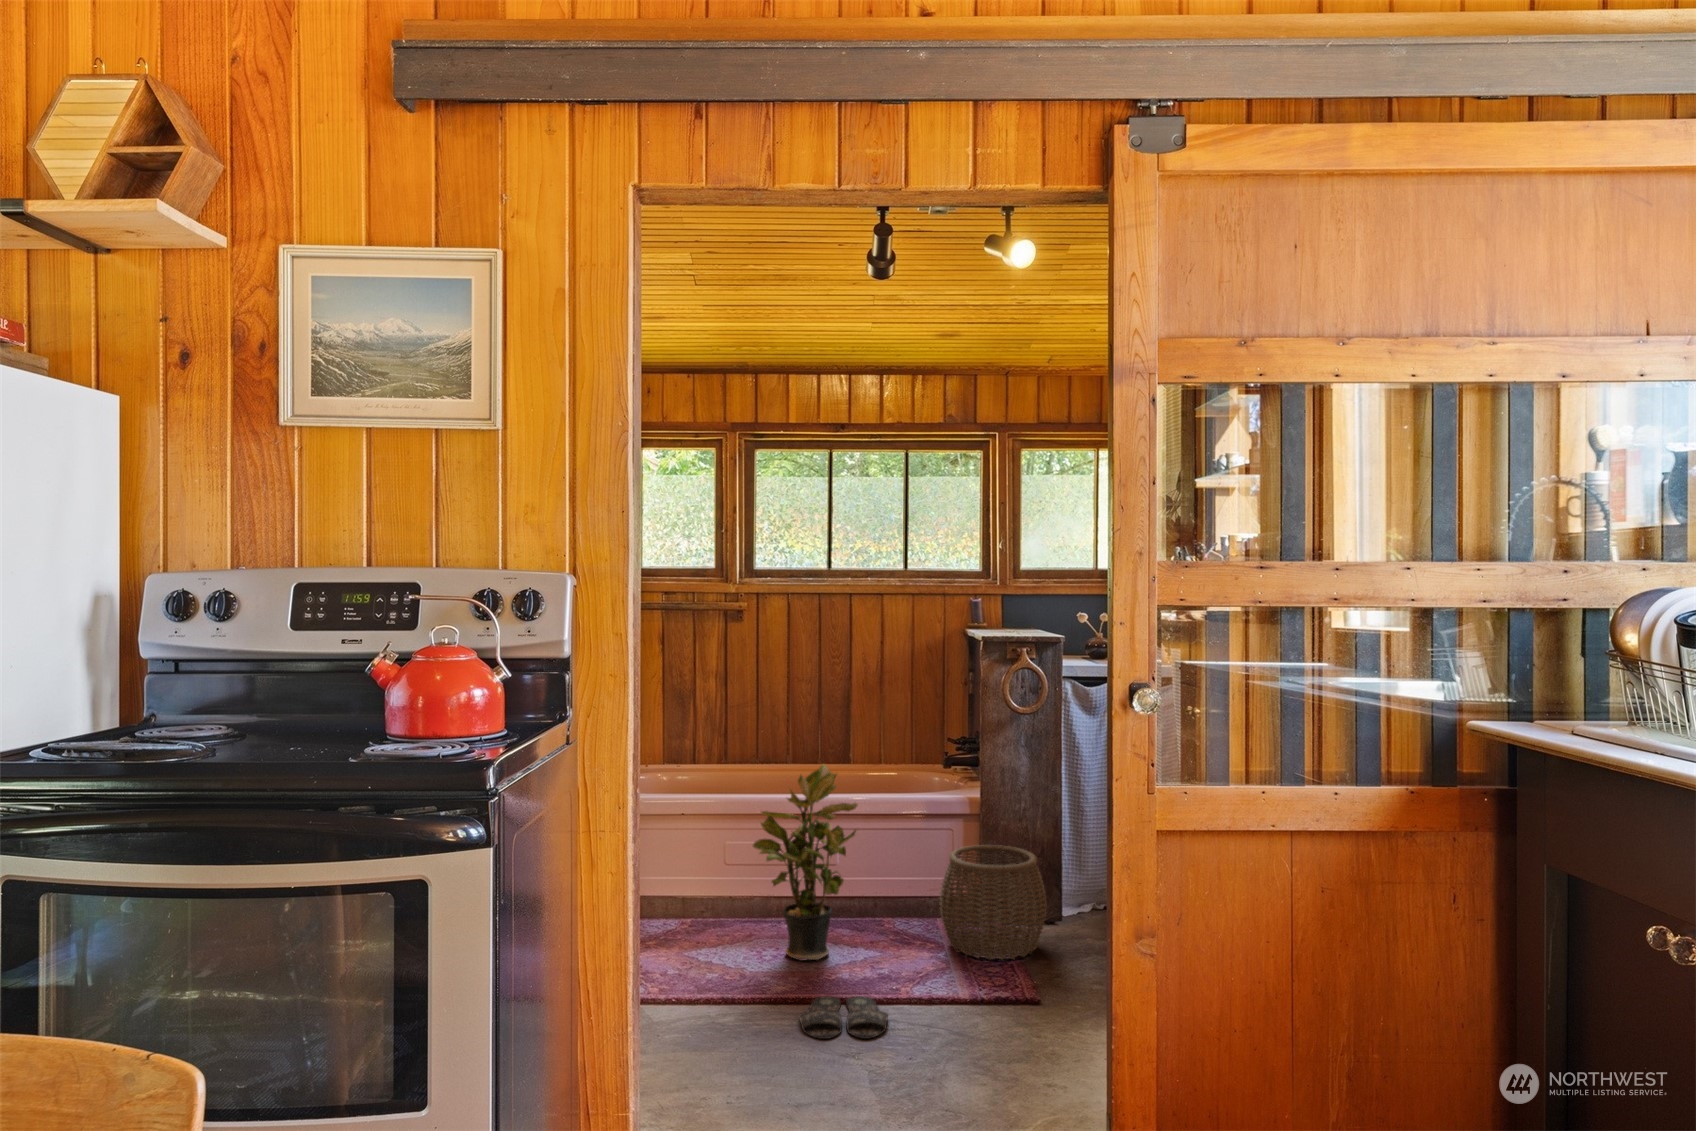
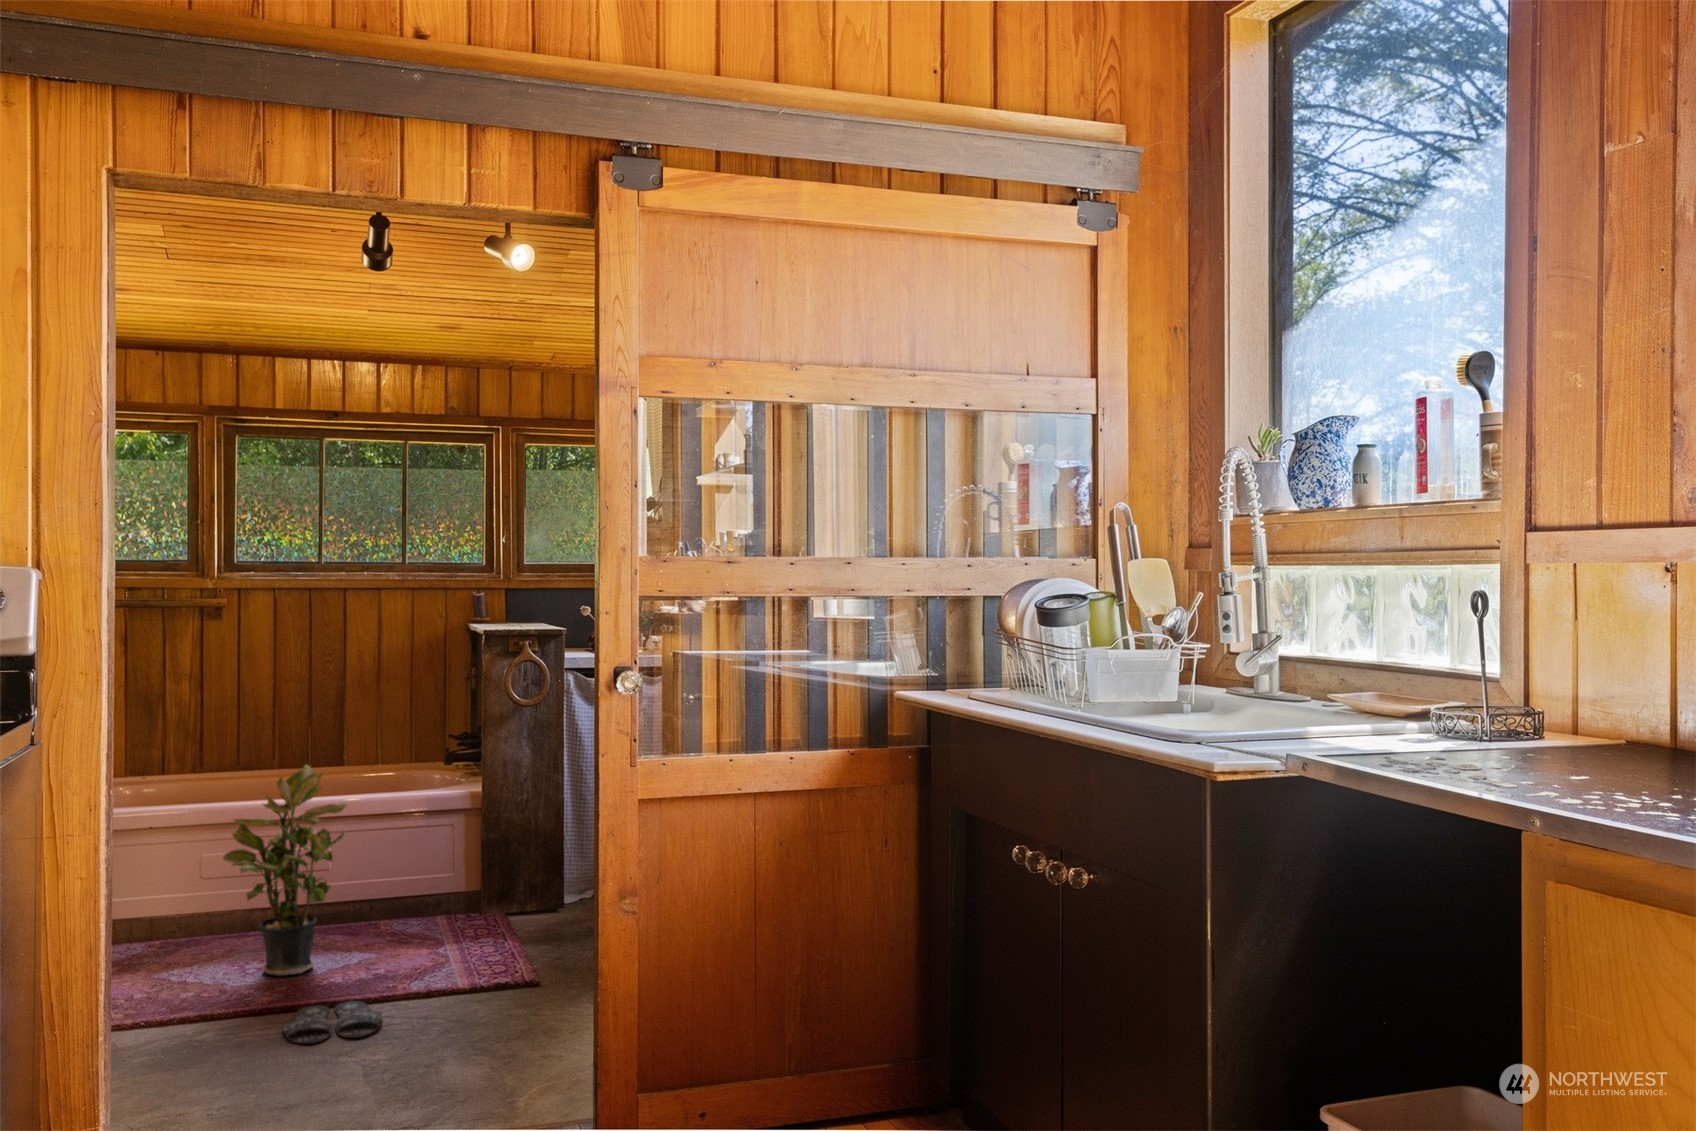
woven basket: present [940,845,1047,960] -> none [437,839,550,954]

